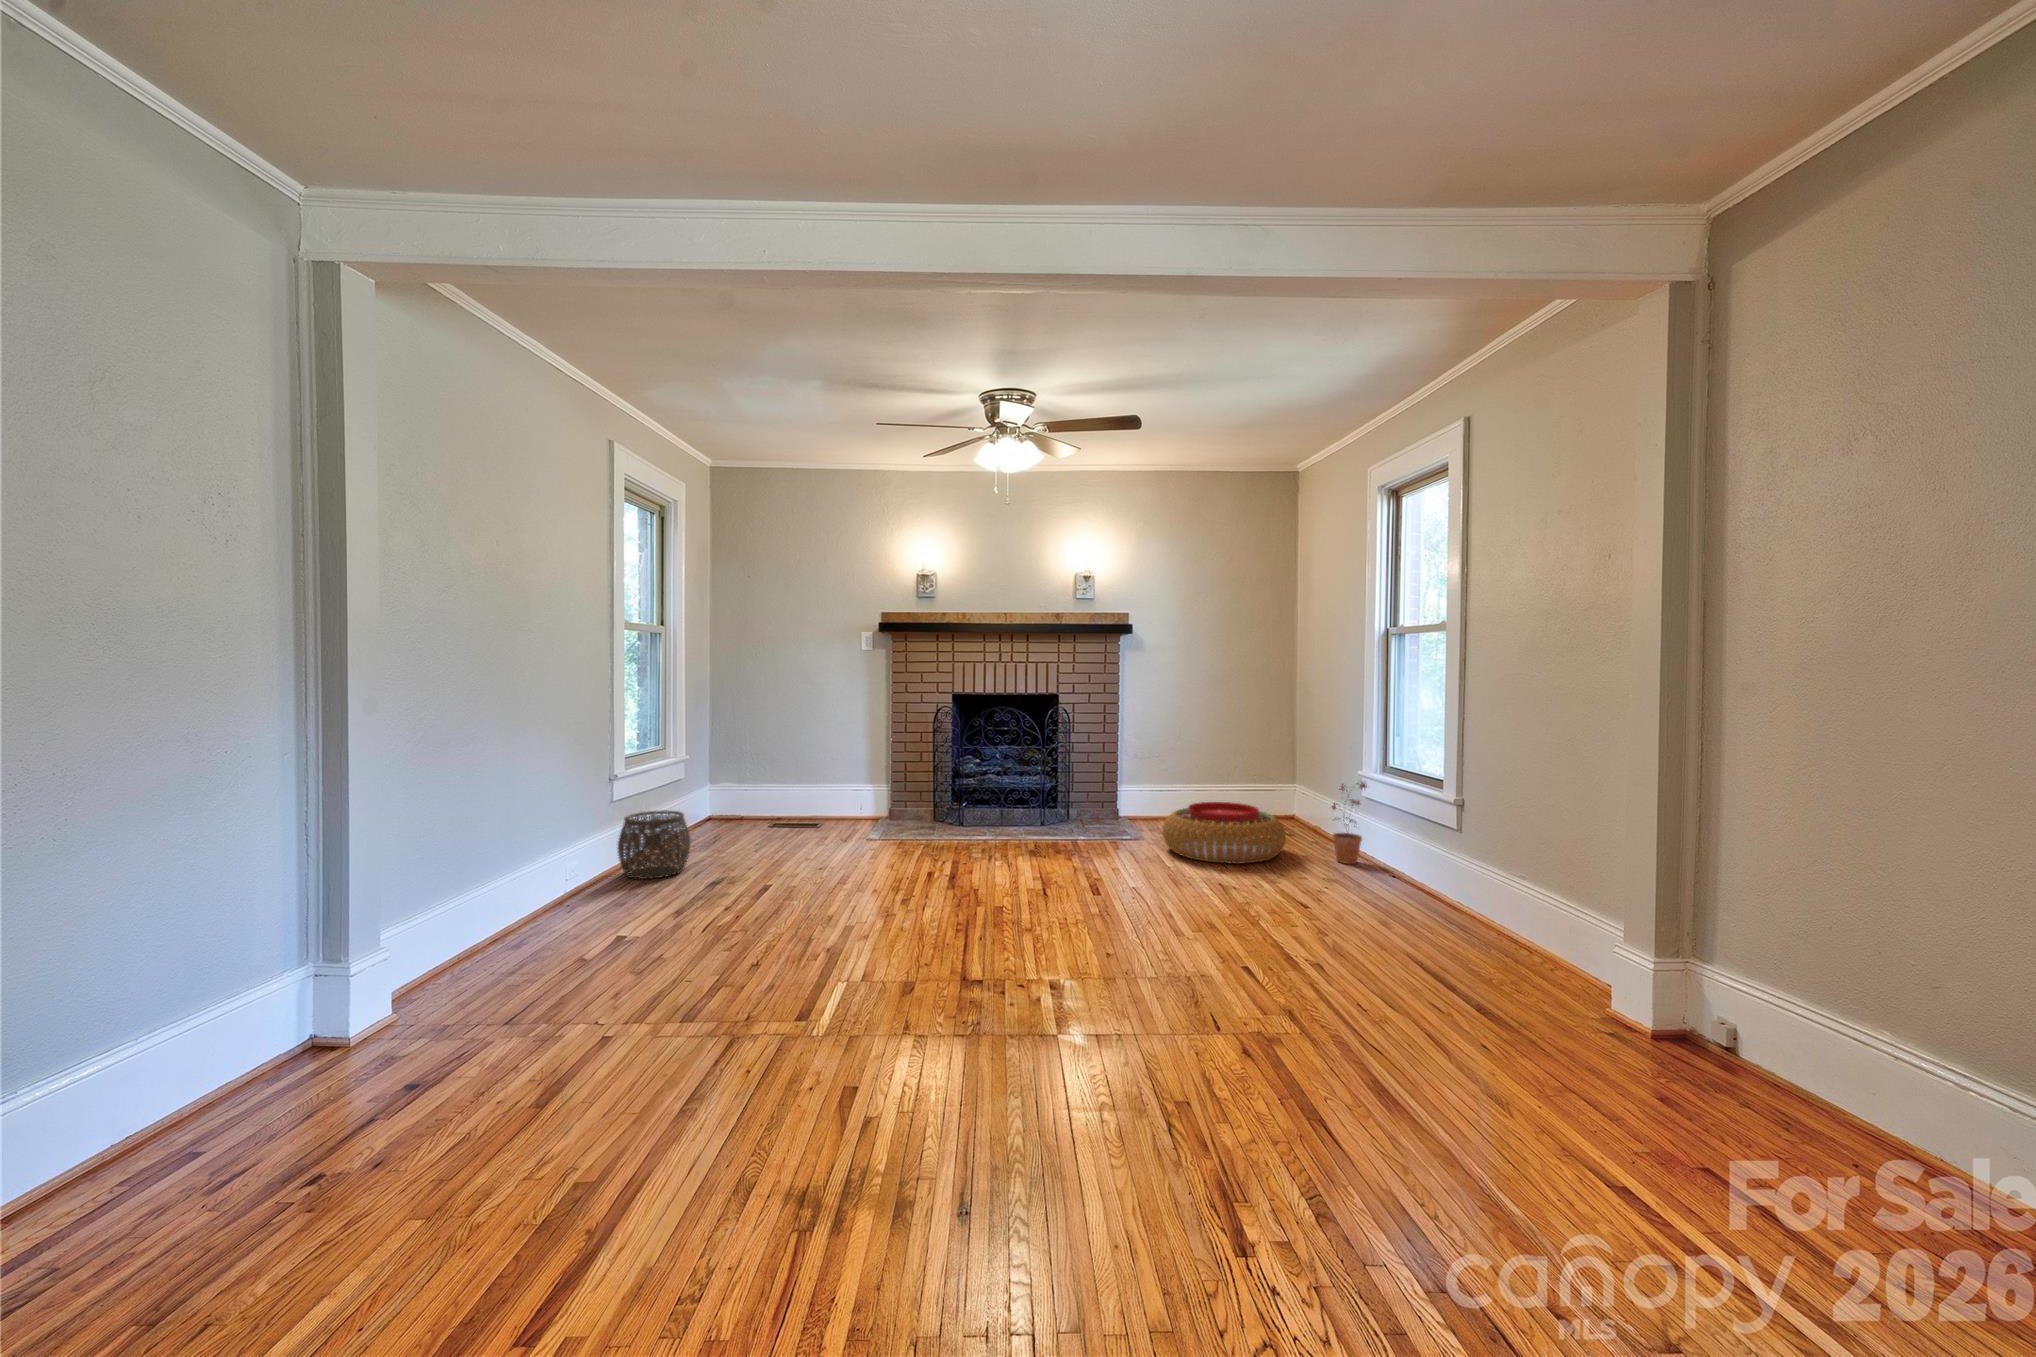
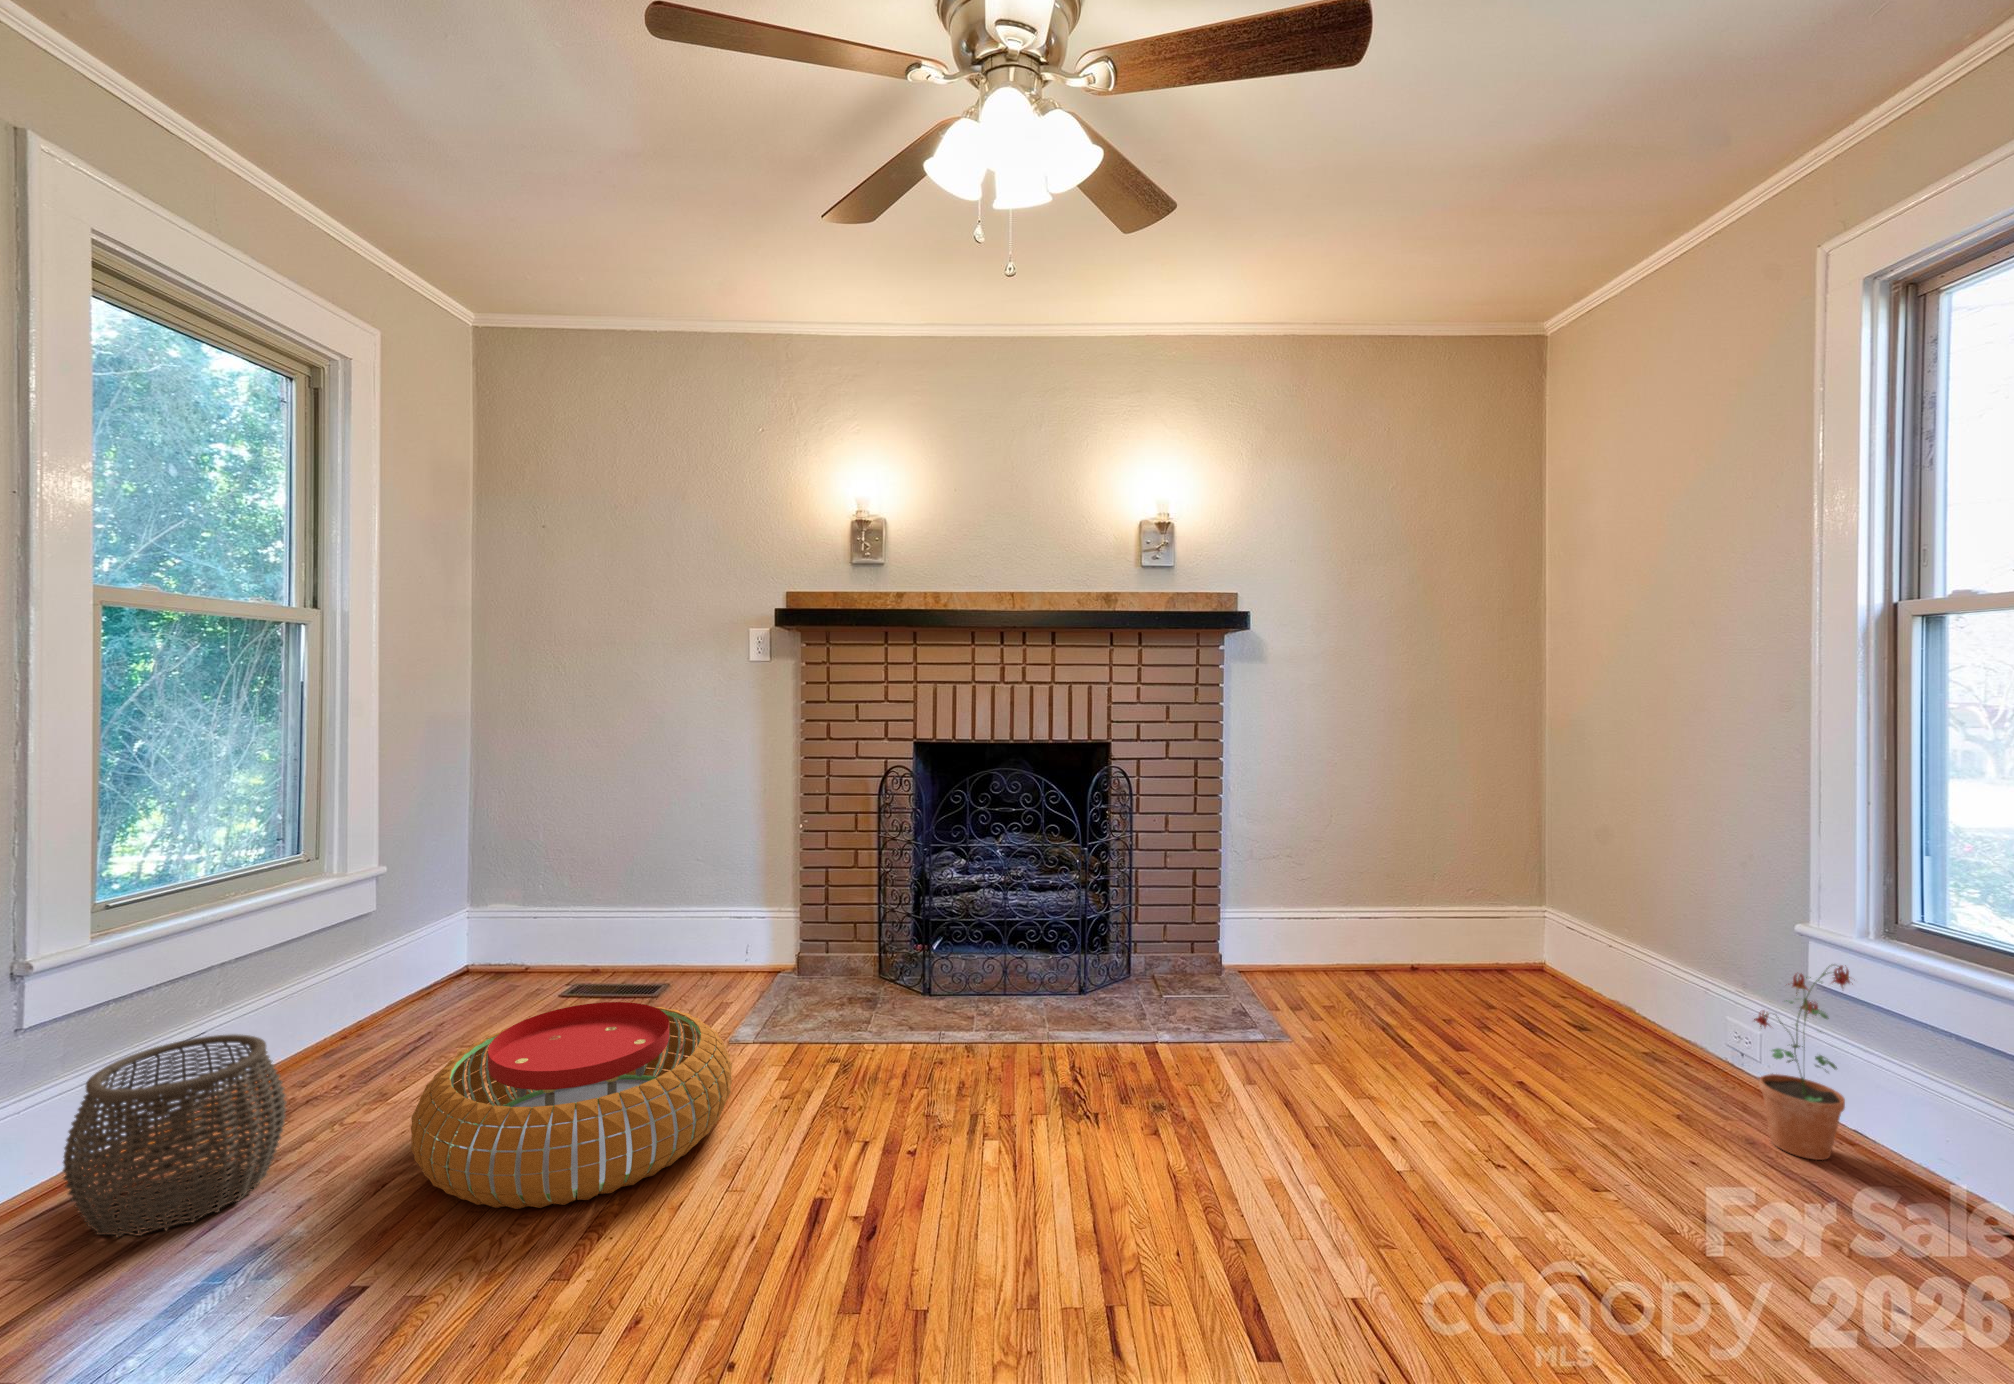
pouf: present [1162,802,1286,864] -> present [411,1002,732,1209]

